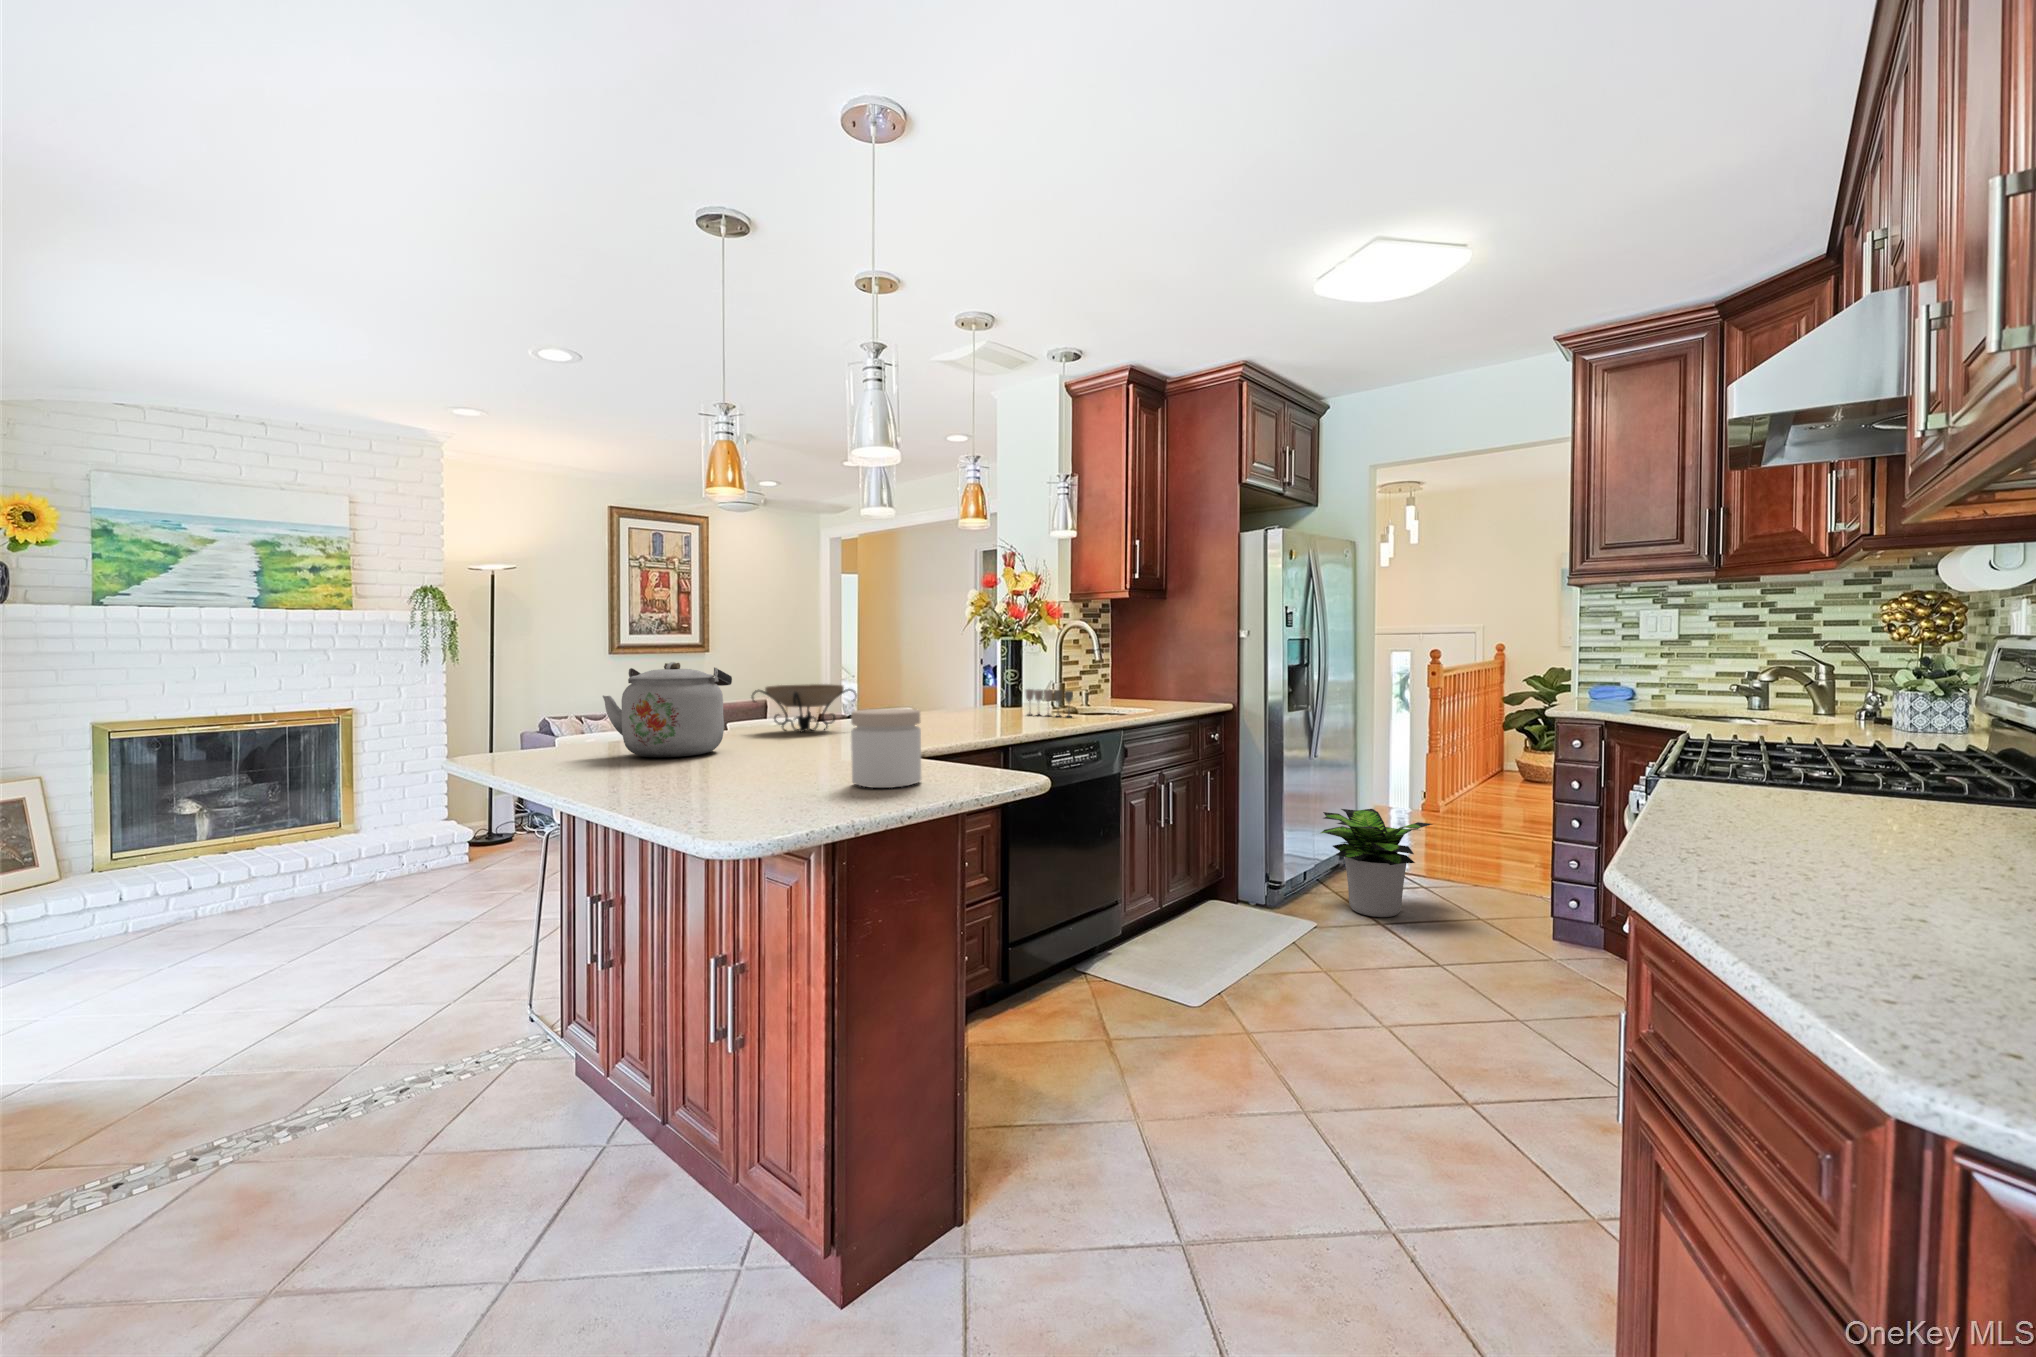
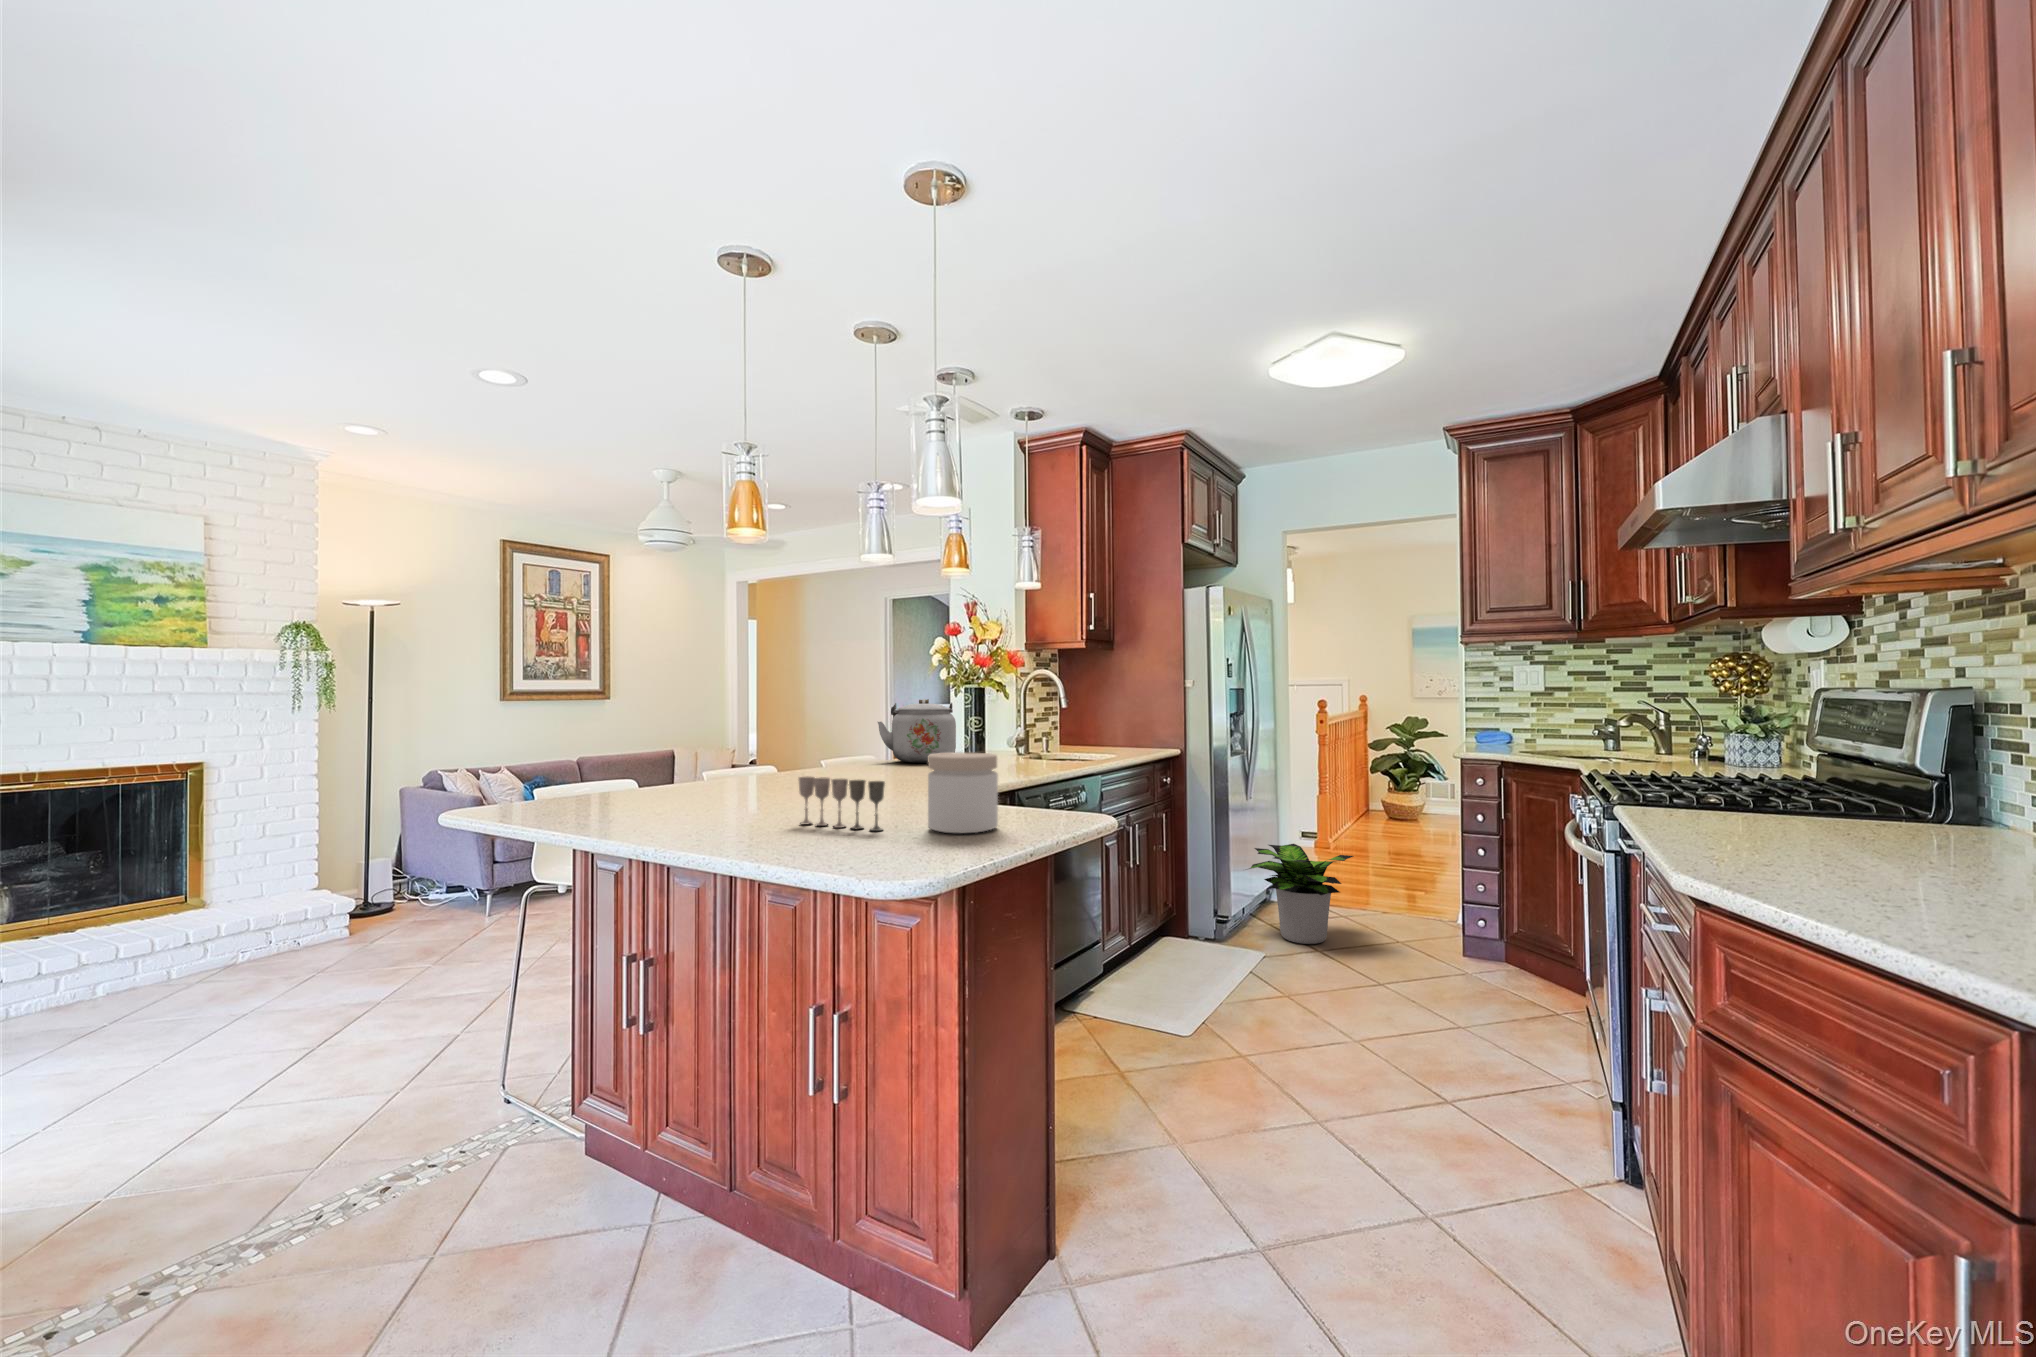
kettle: present [603,662,732,757] -> present [878,699,956,763]
decorative bowl: present [752,684,857,732] -> none [735,730,846,780]
wine glass: present [1026,689,1073,717] -> present [799,777,885,831]

